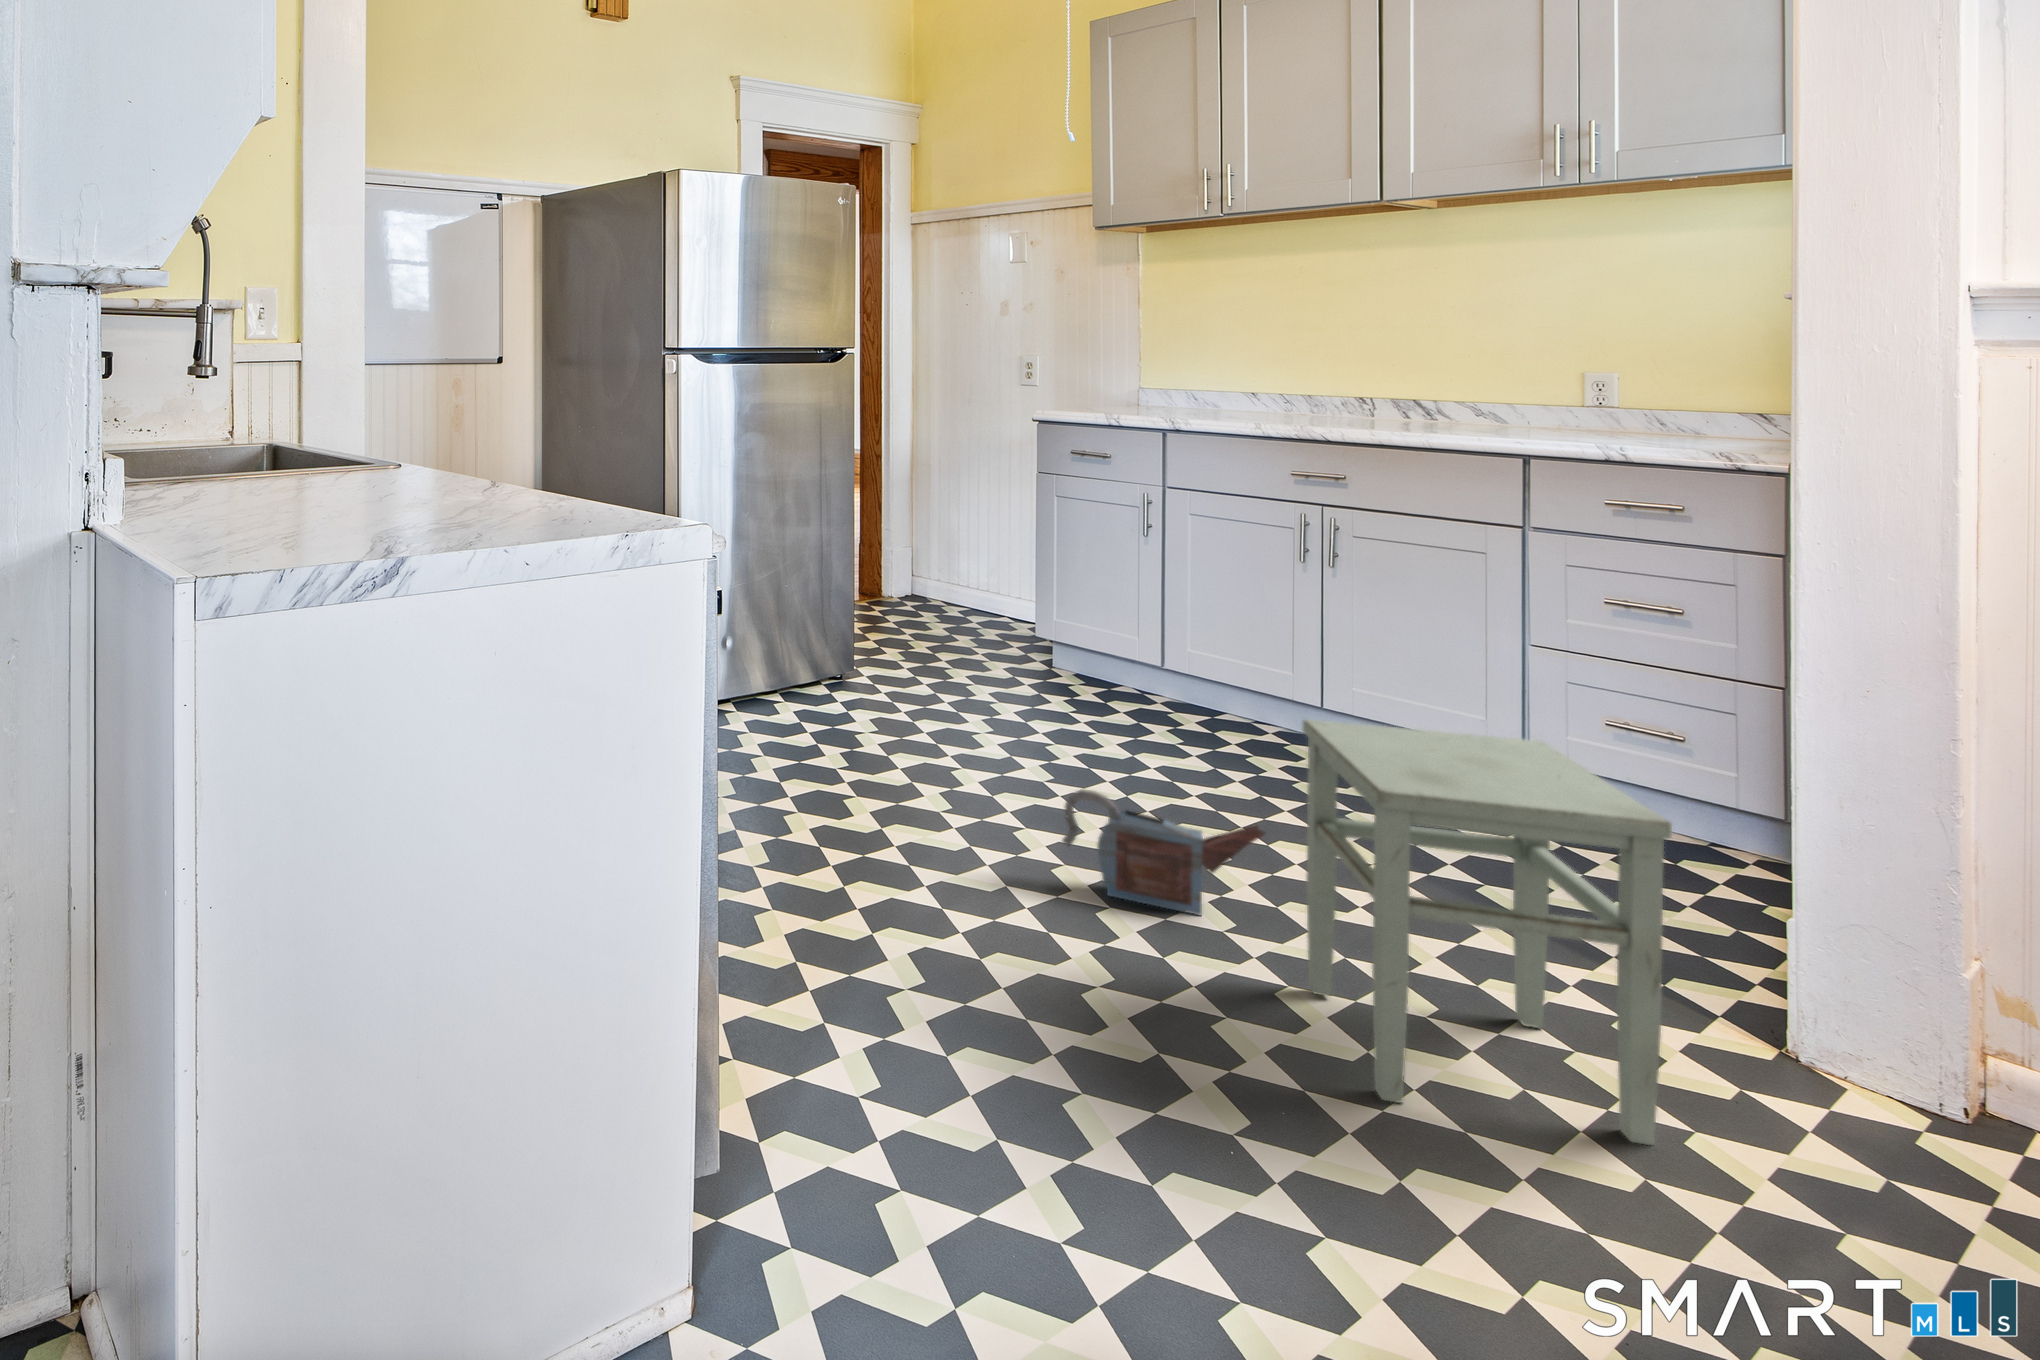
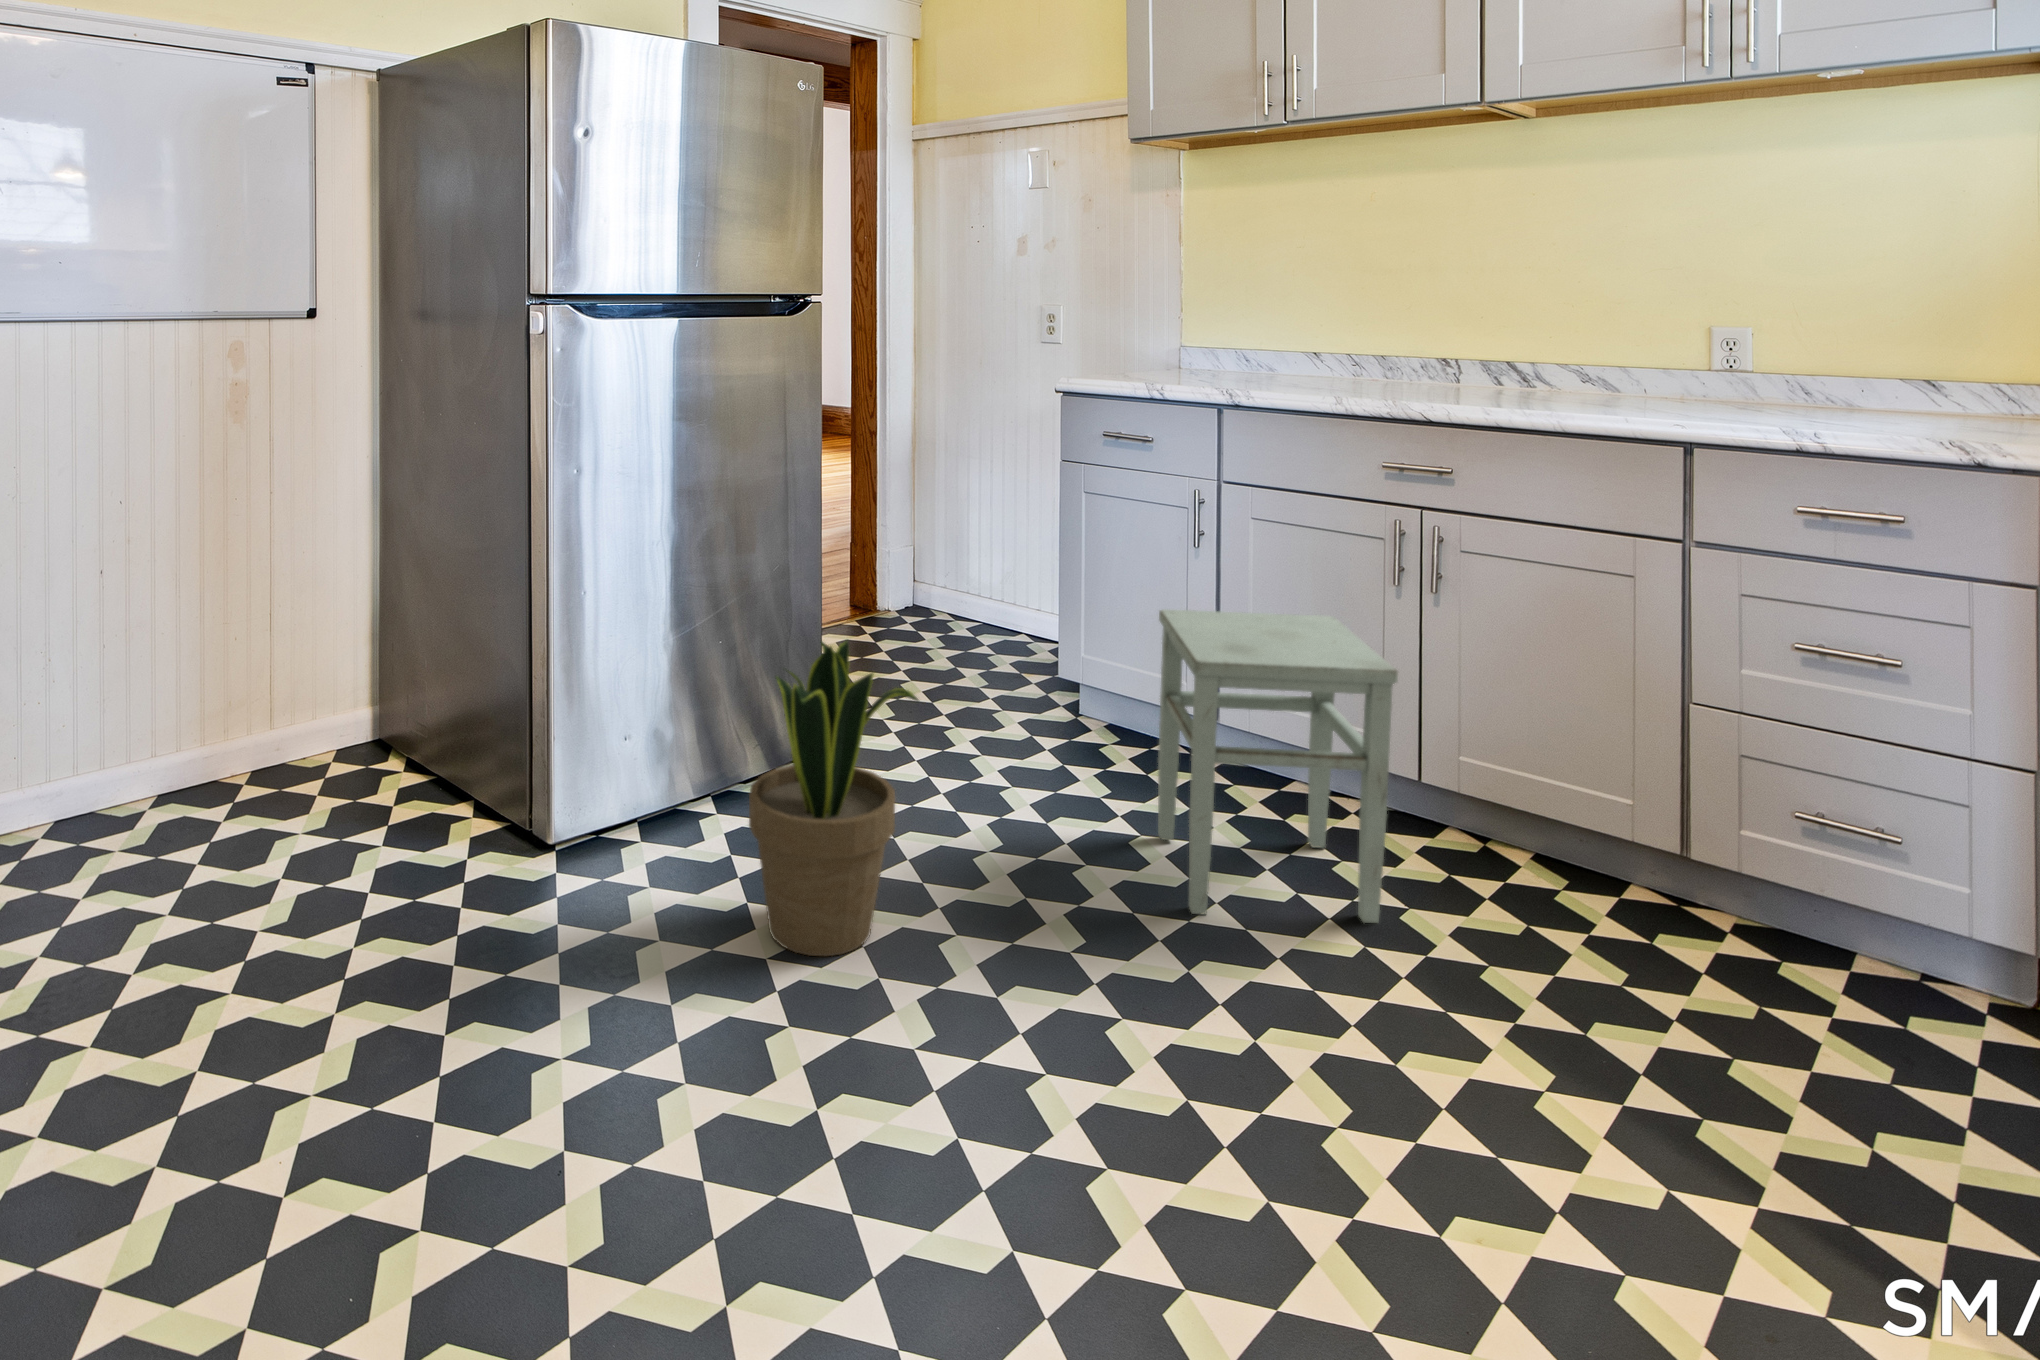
potted plant: none [831,734,1030,1100] -> present [749,641,918,956]
watering can: present [1062,789,1265,915] -> none [977,686,1140,788]

